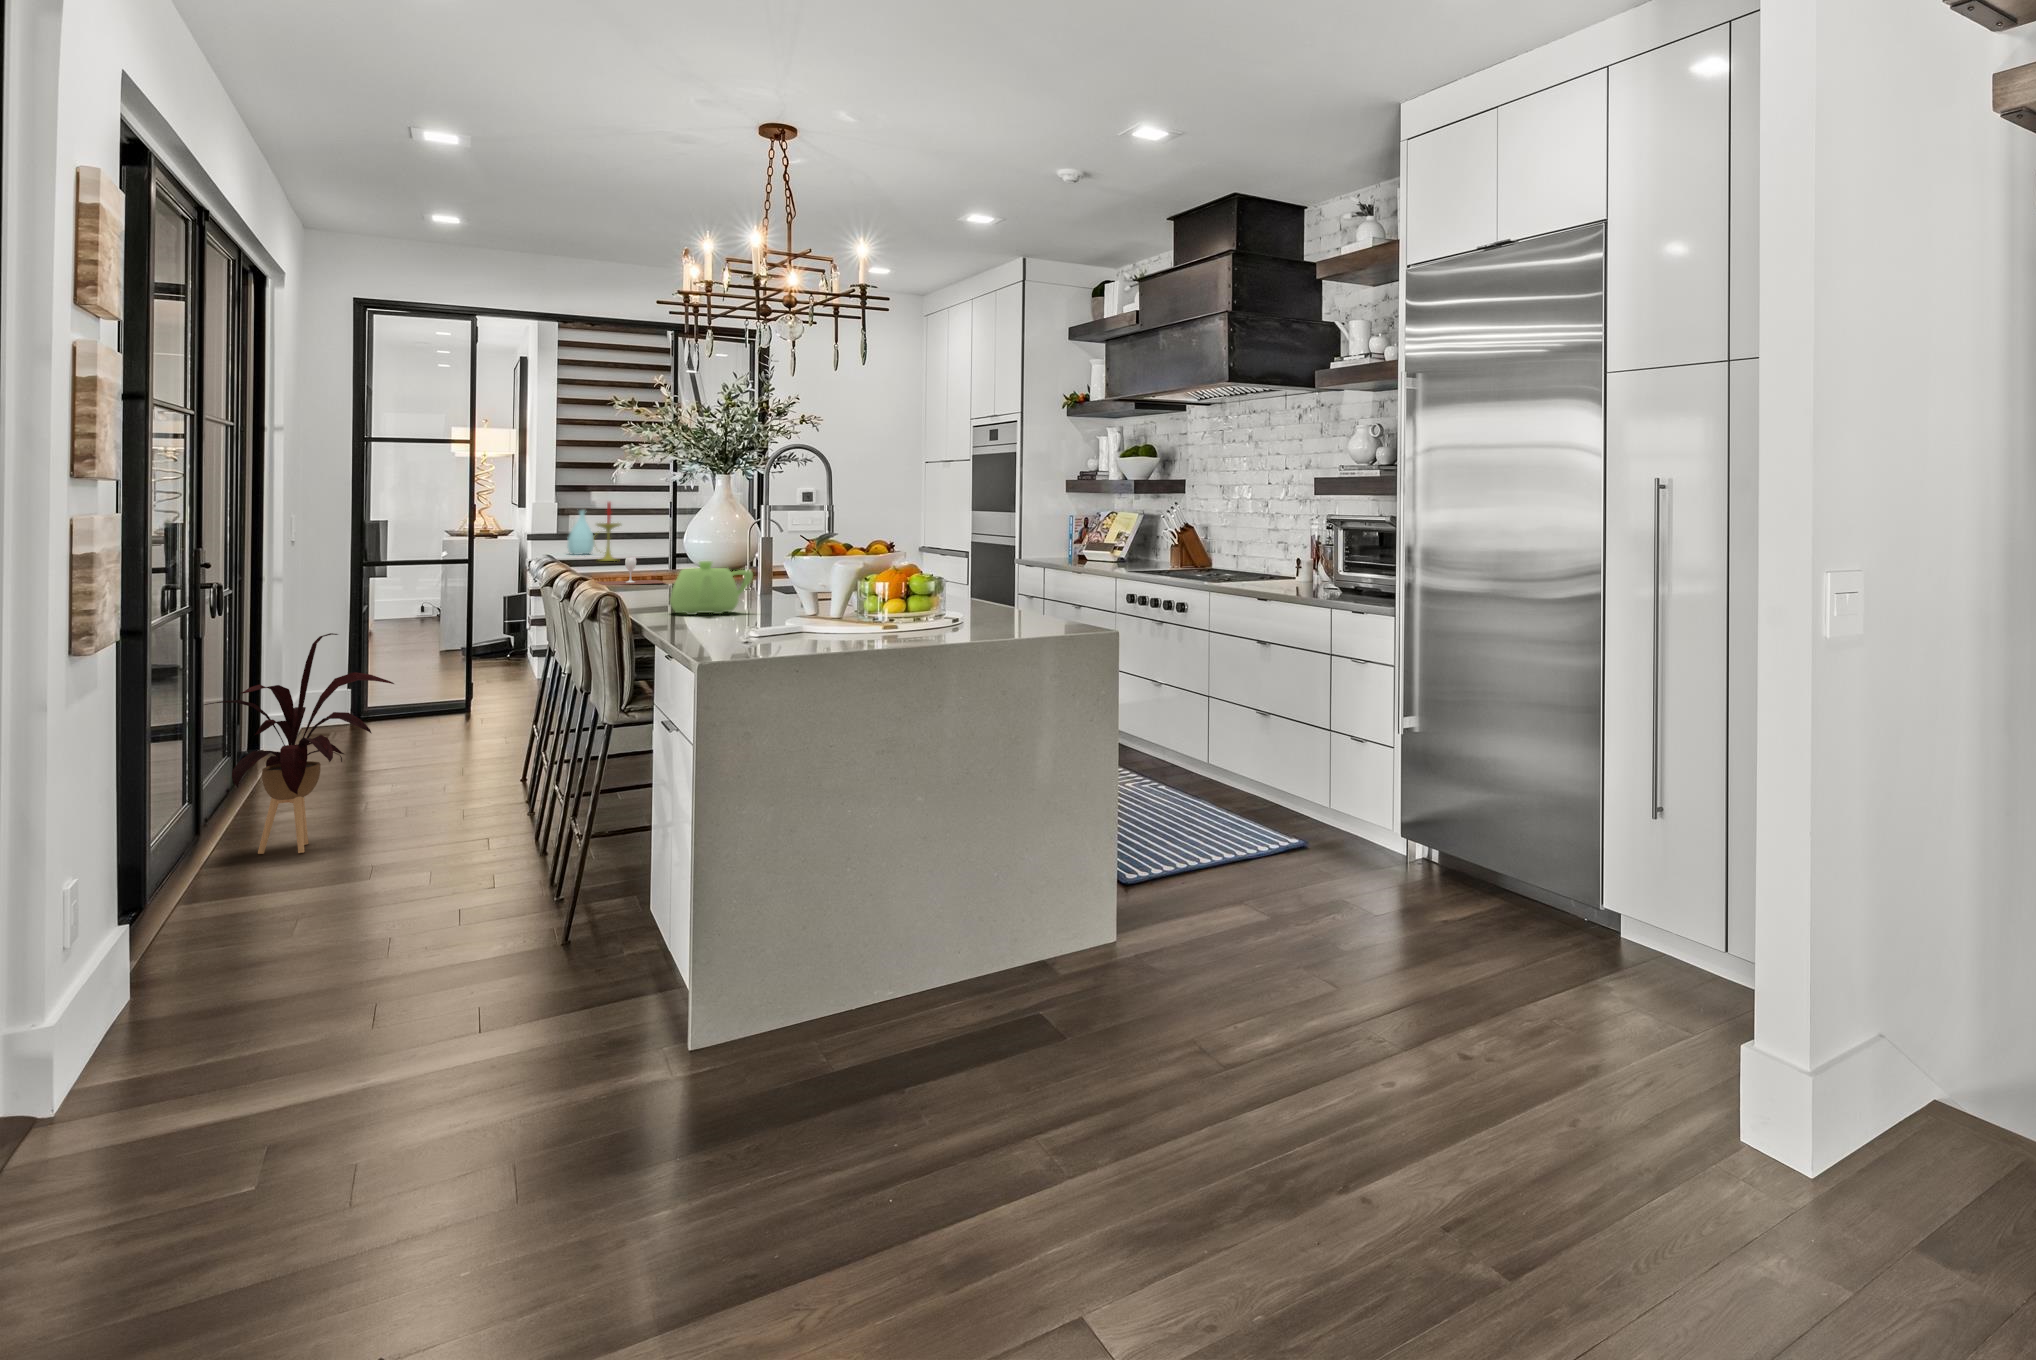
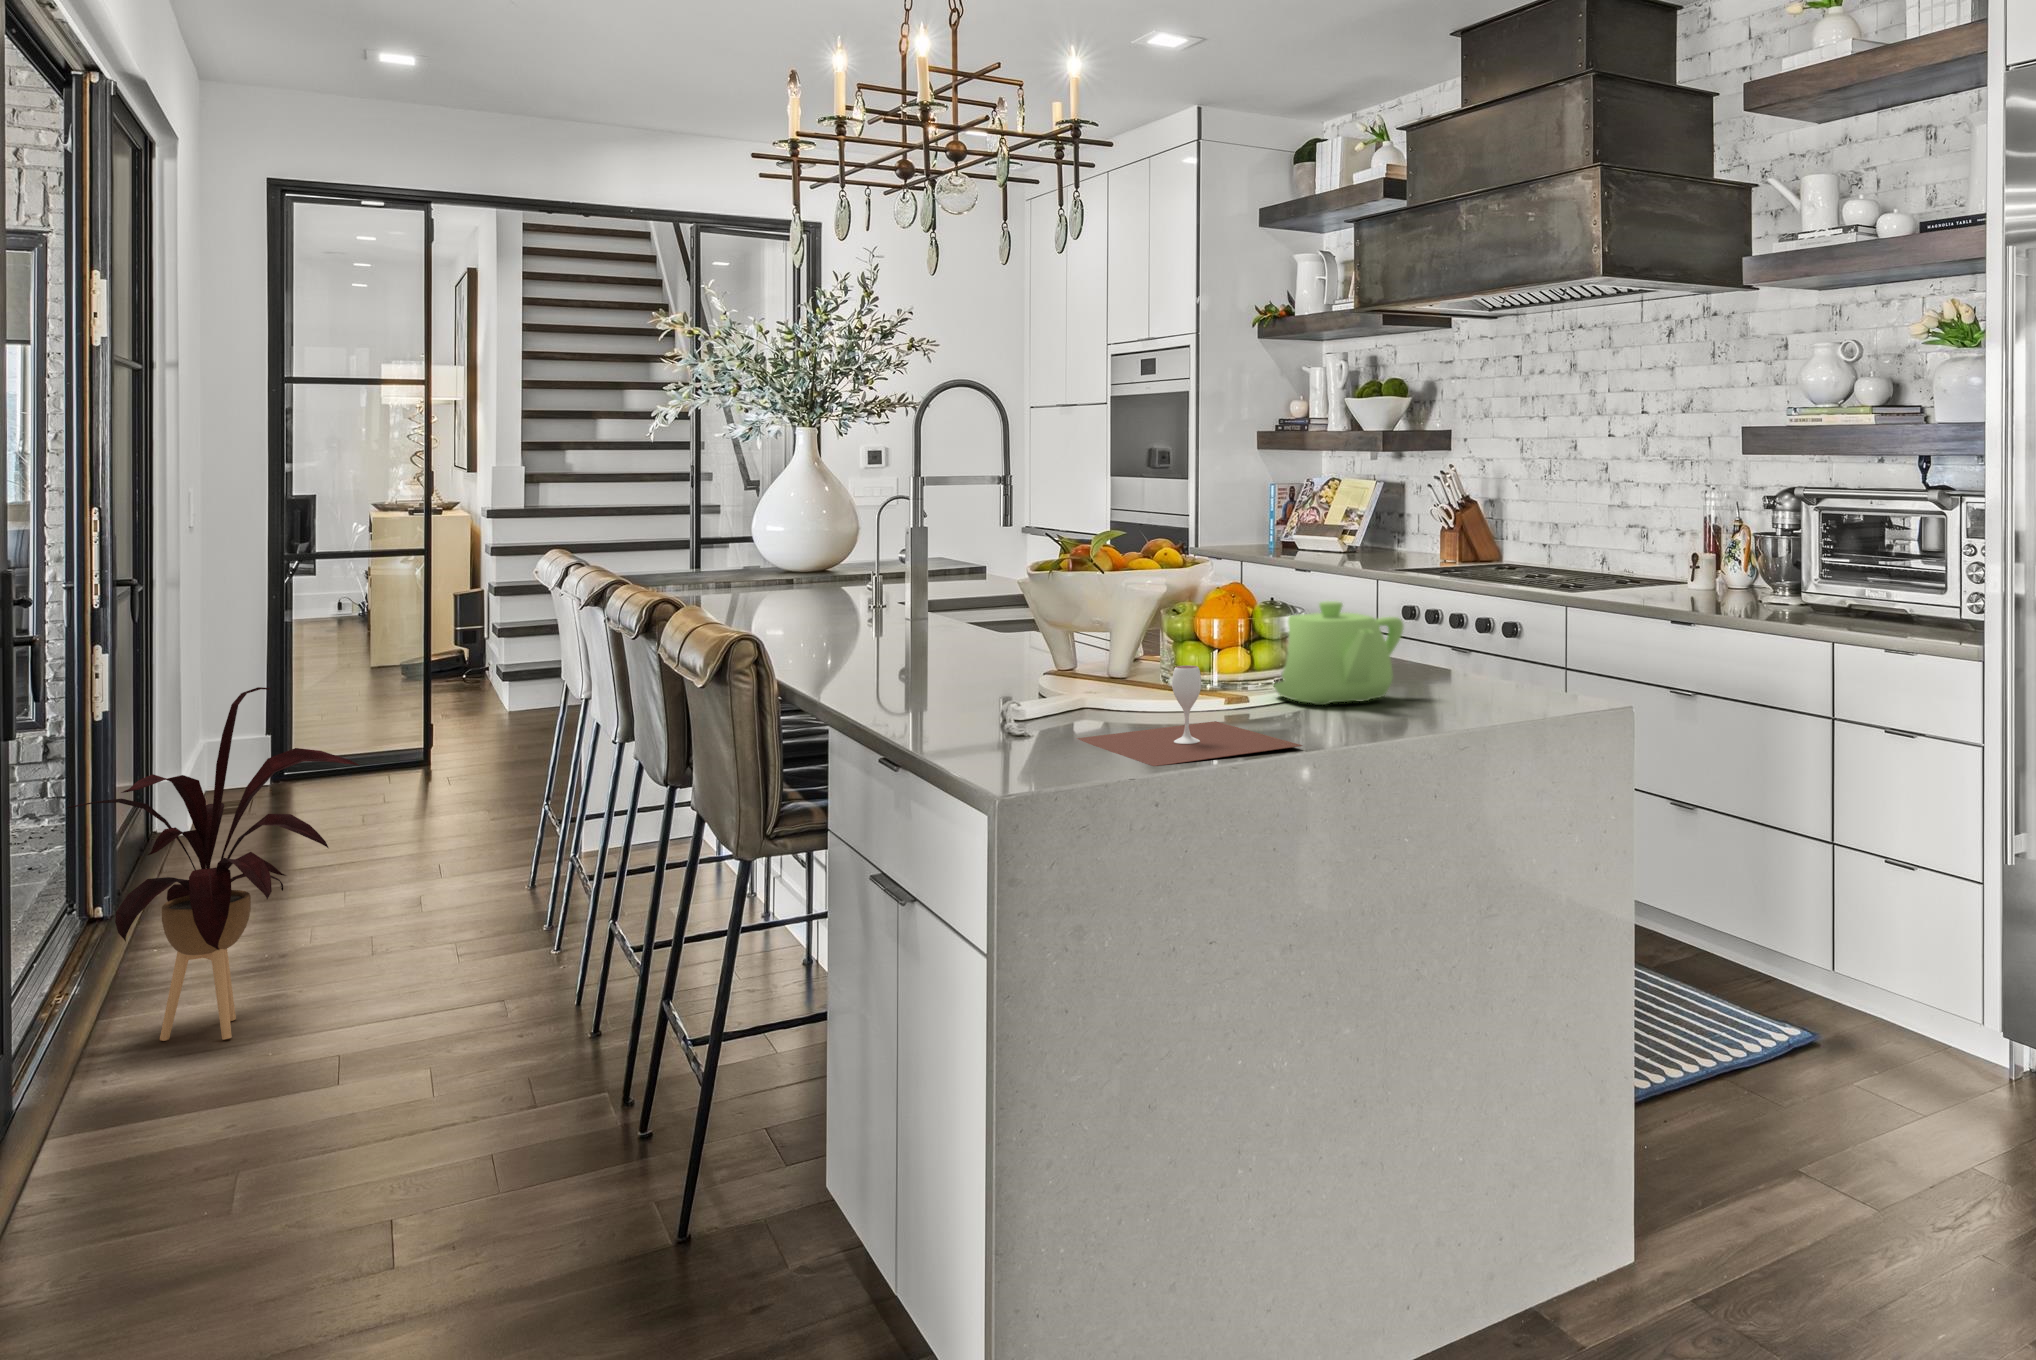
candle: present [593,502,620,561] -> none [601,465,639,552]
bottle: present [567,510,594,555] -> none [555,472,591,541]
wine glass: present [596,557,665,585] -> present [1077,665,1303,766]
teapot: present [670,561,753,615] -> present [1274,601,1404,705]

